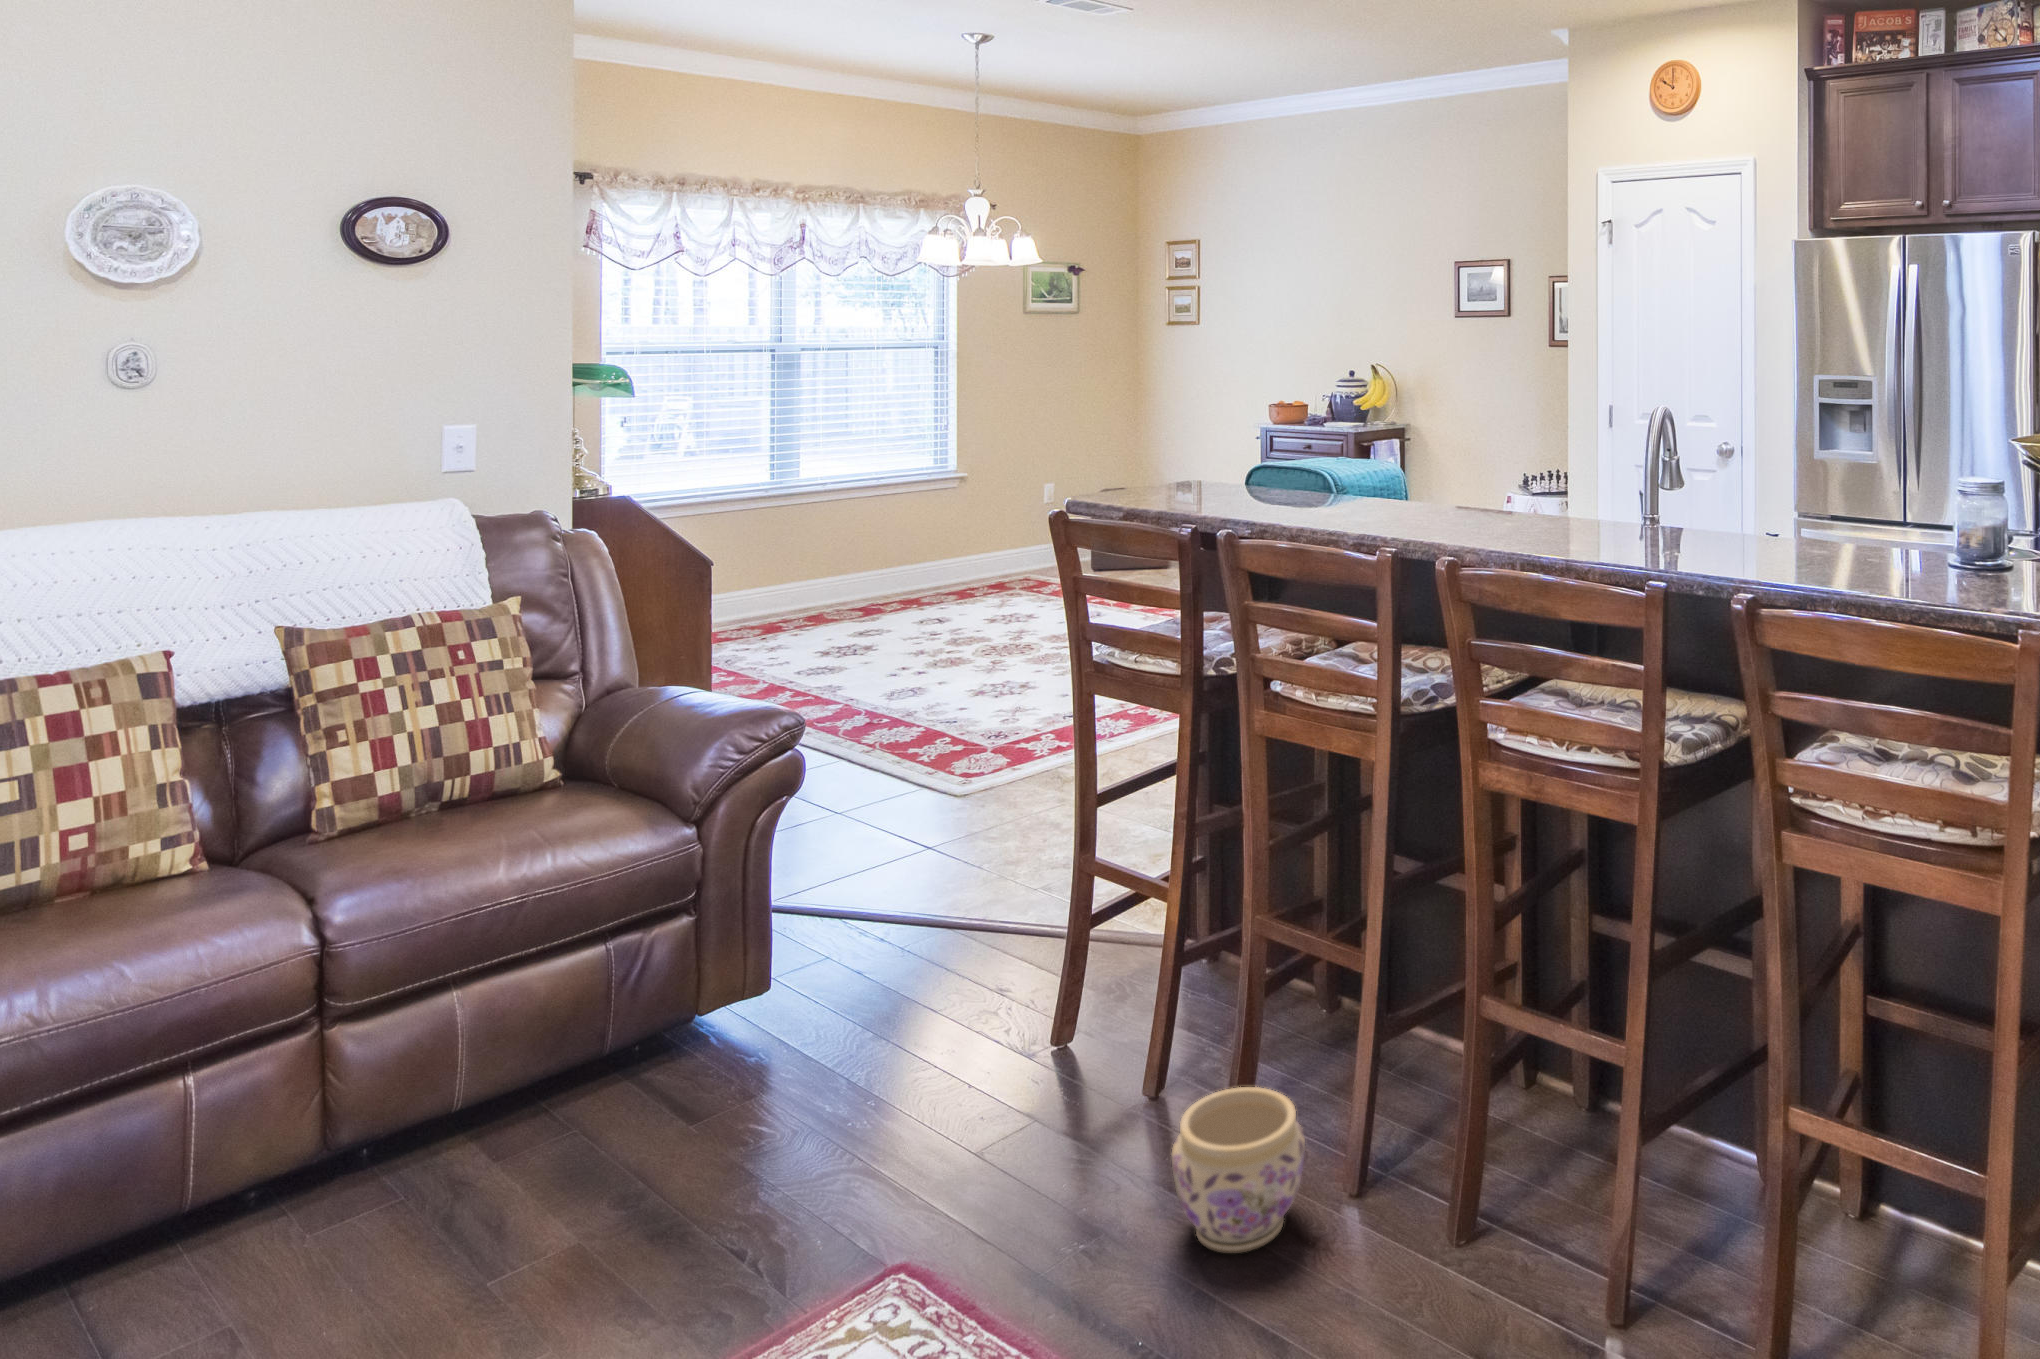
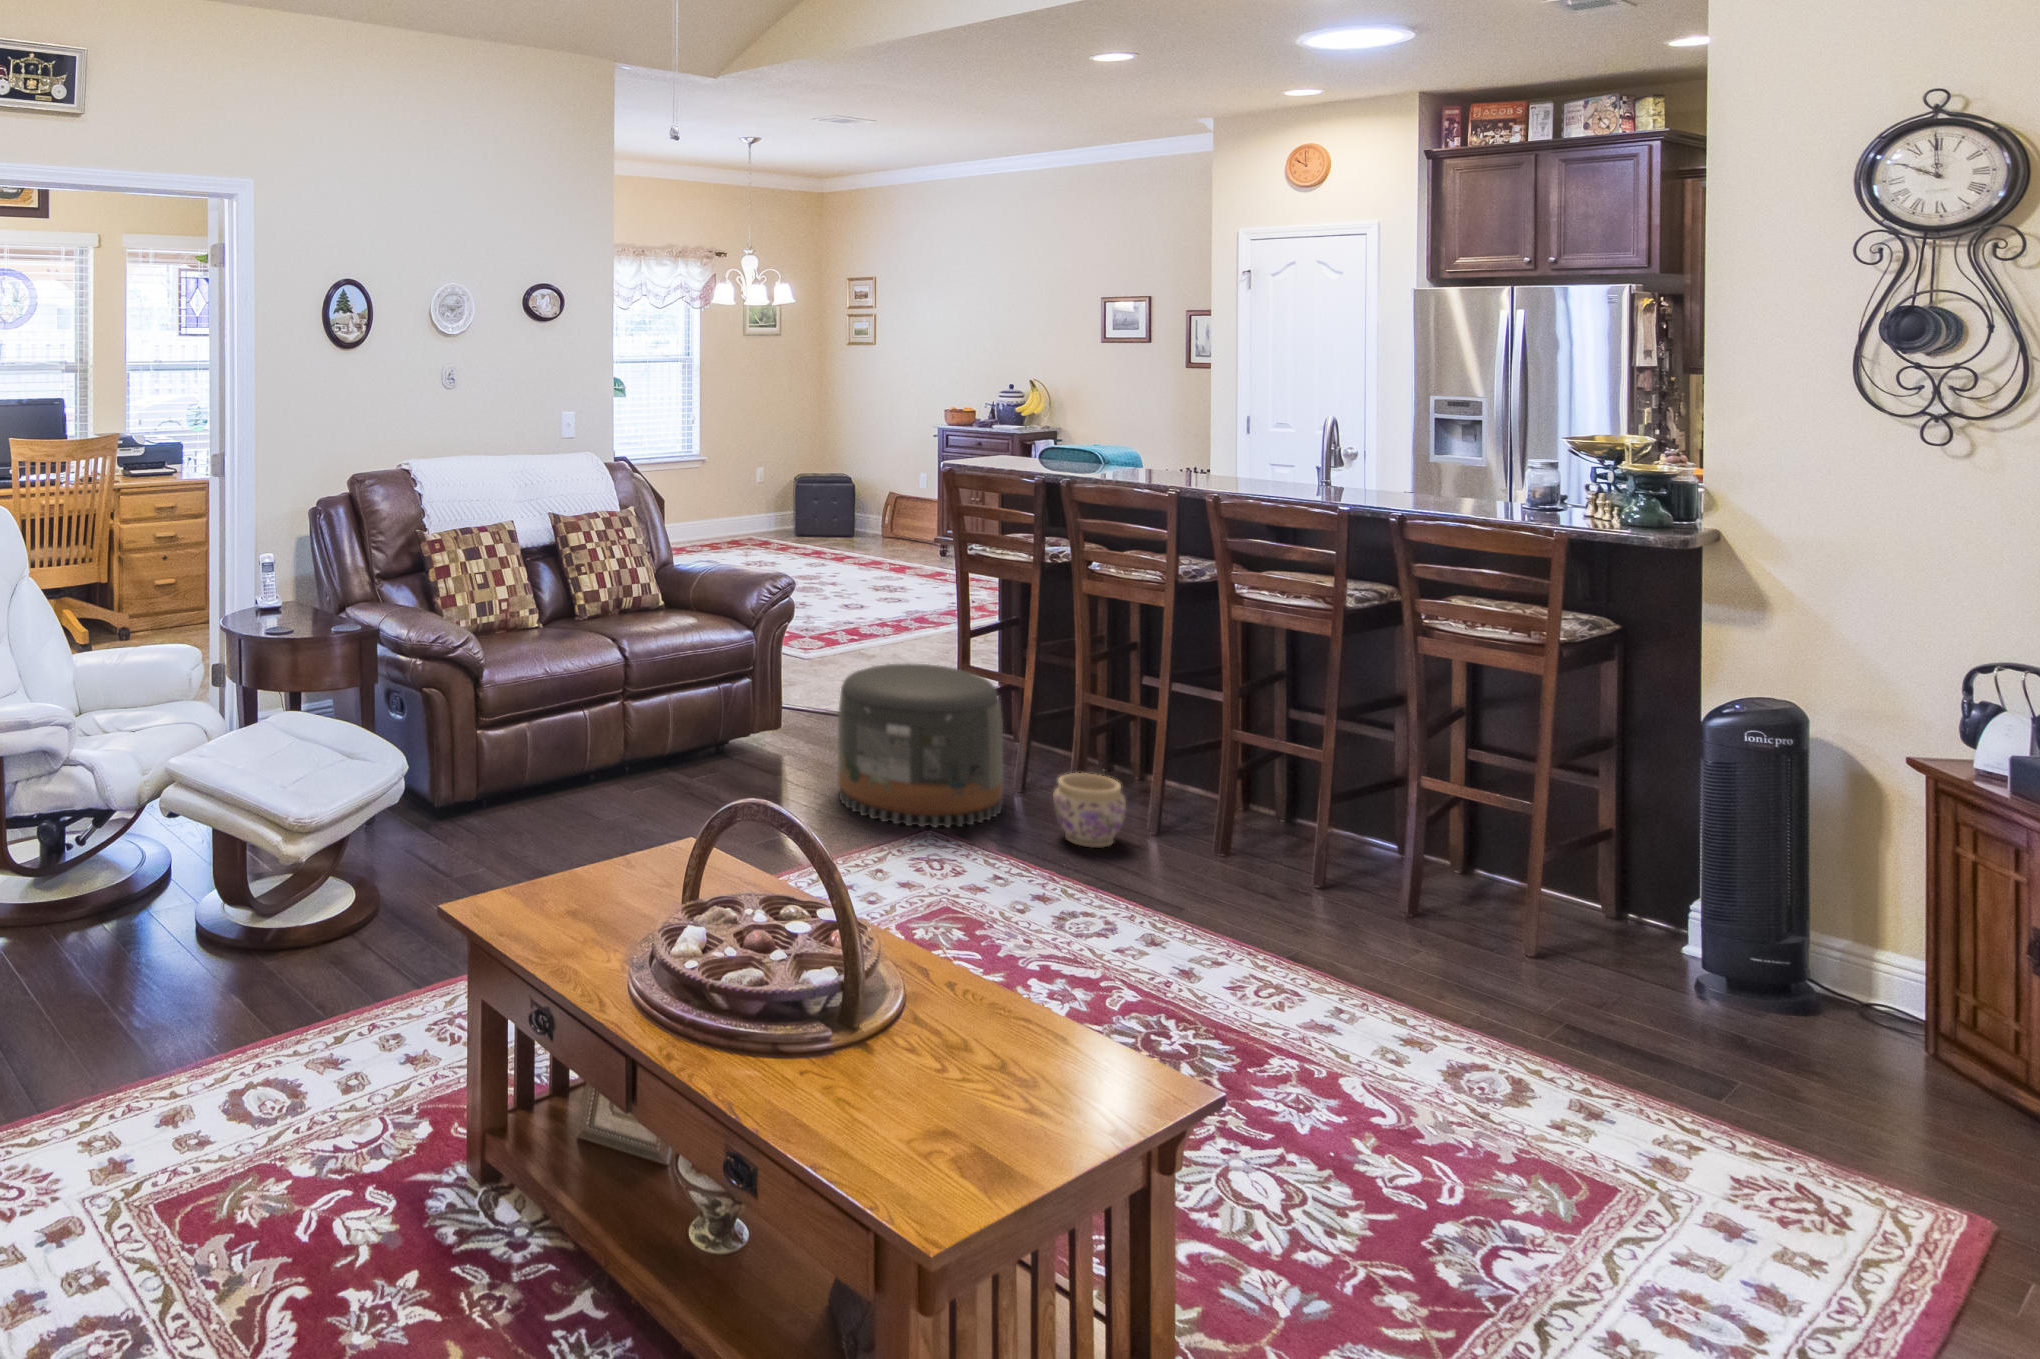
pouf: none [795,874,1120,1245] -> present [838,664,1003,828]

